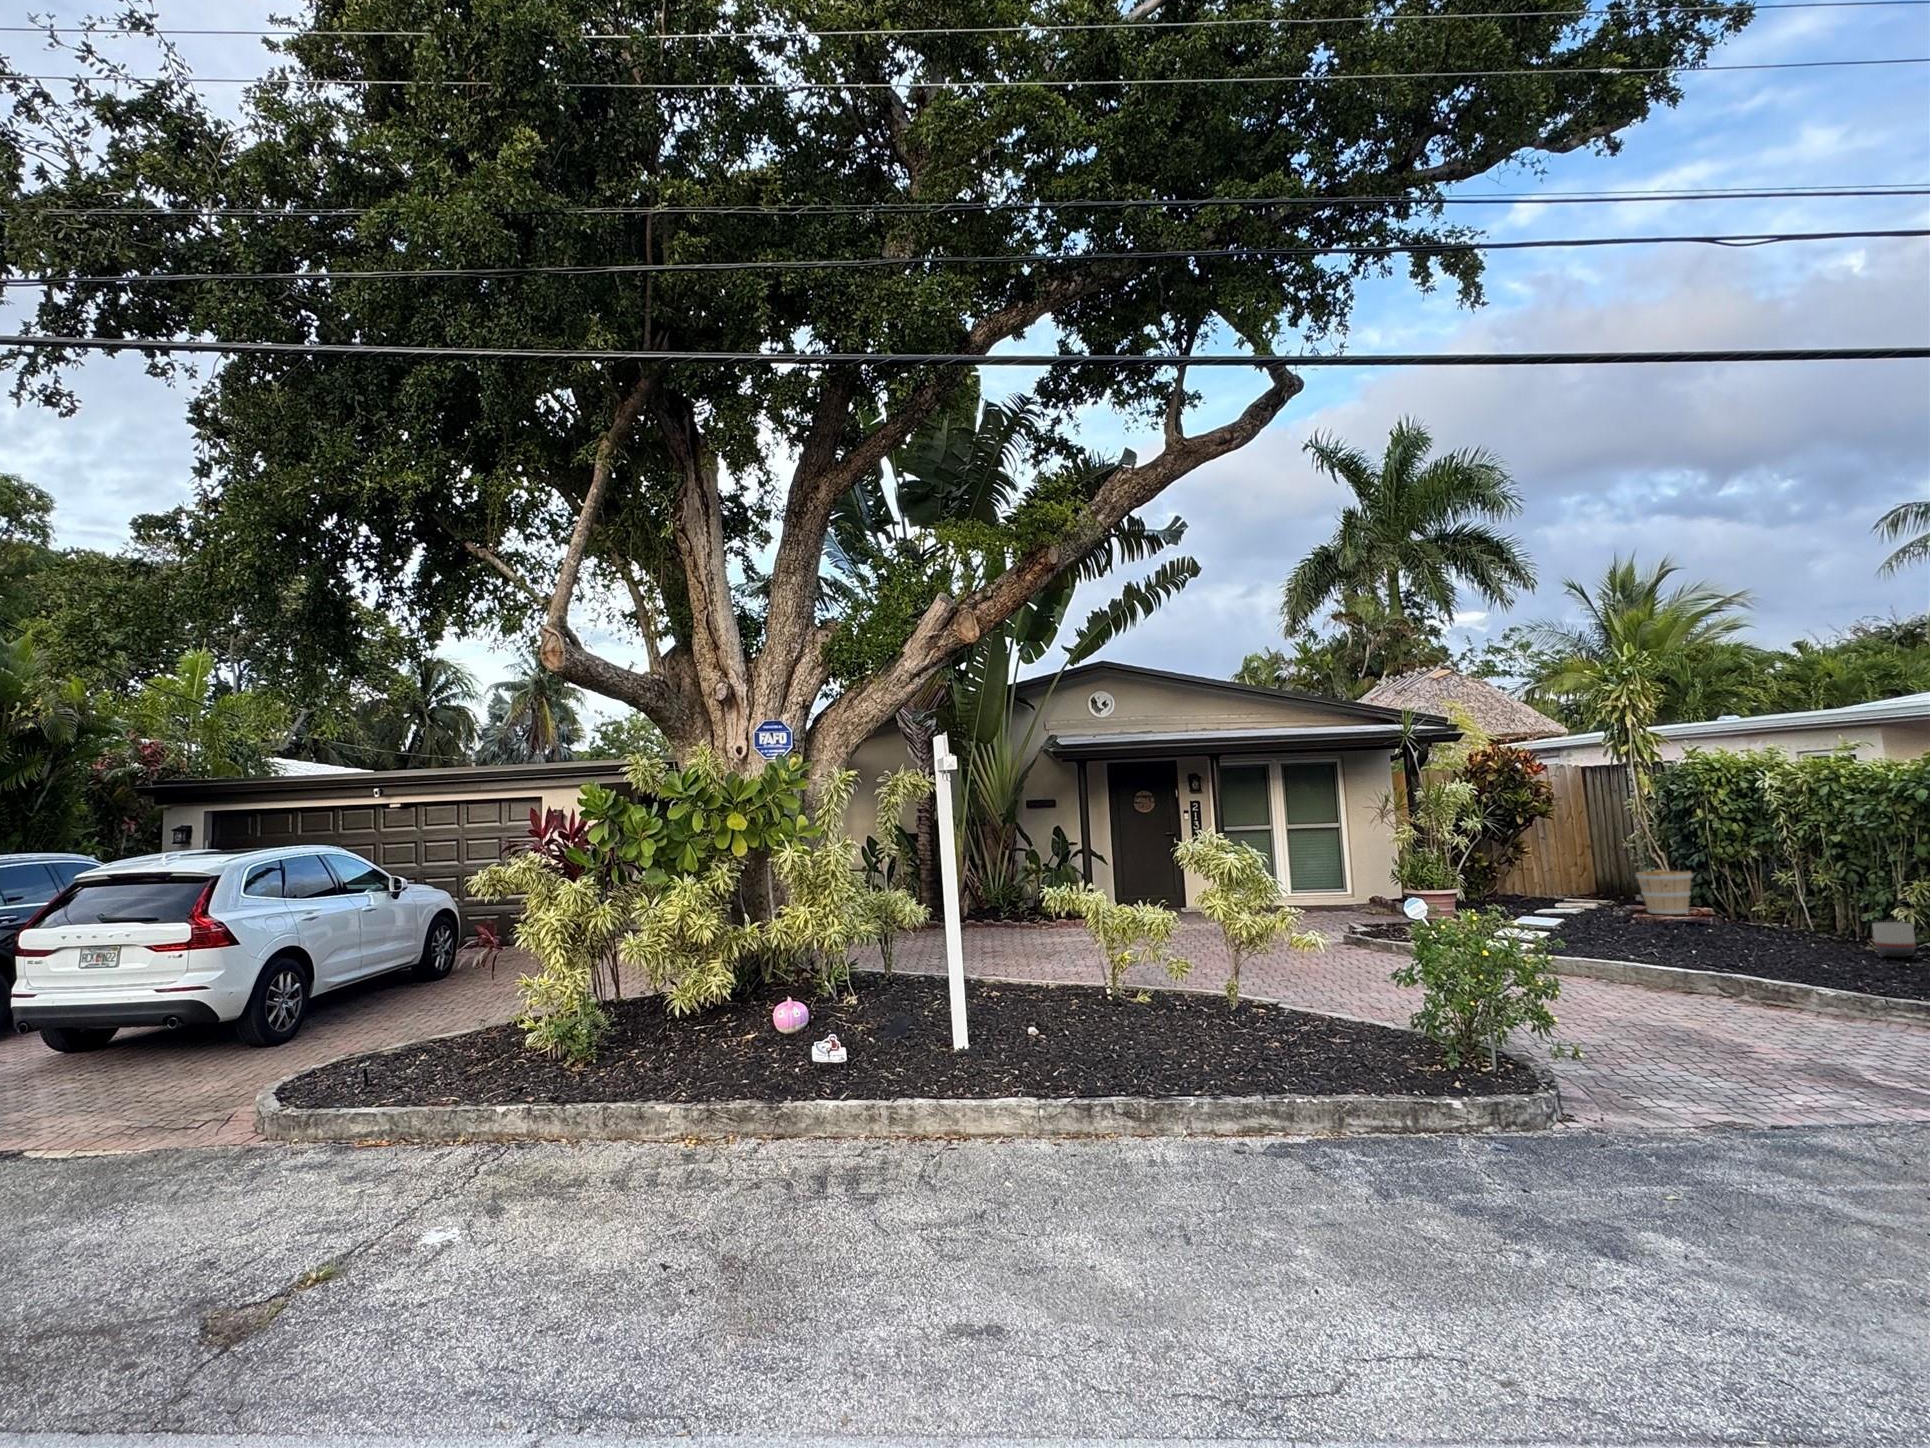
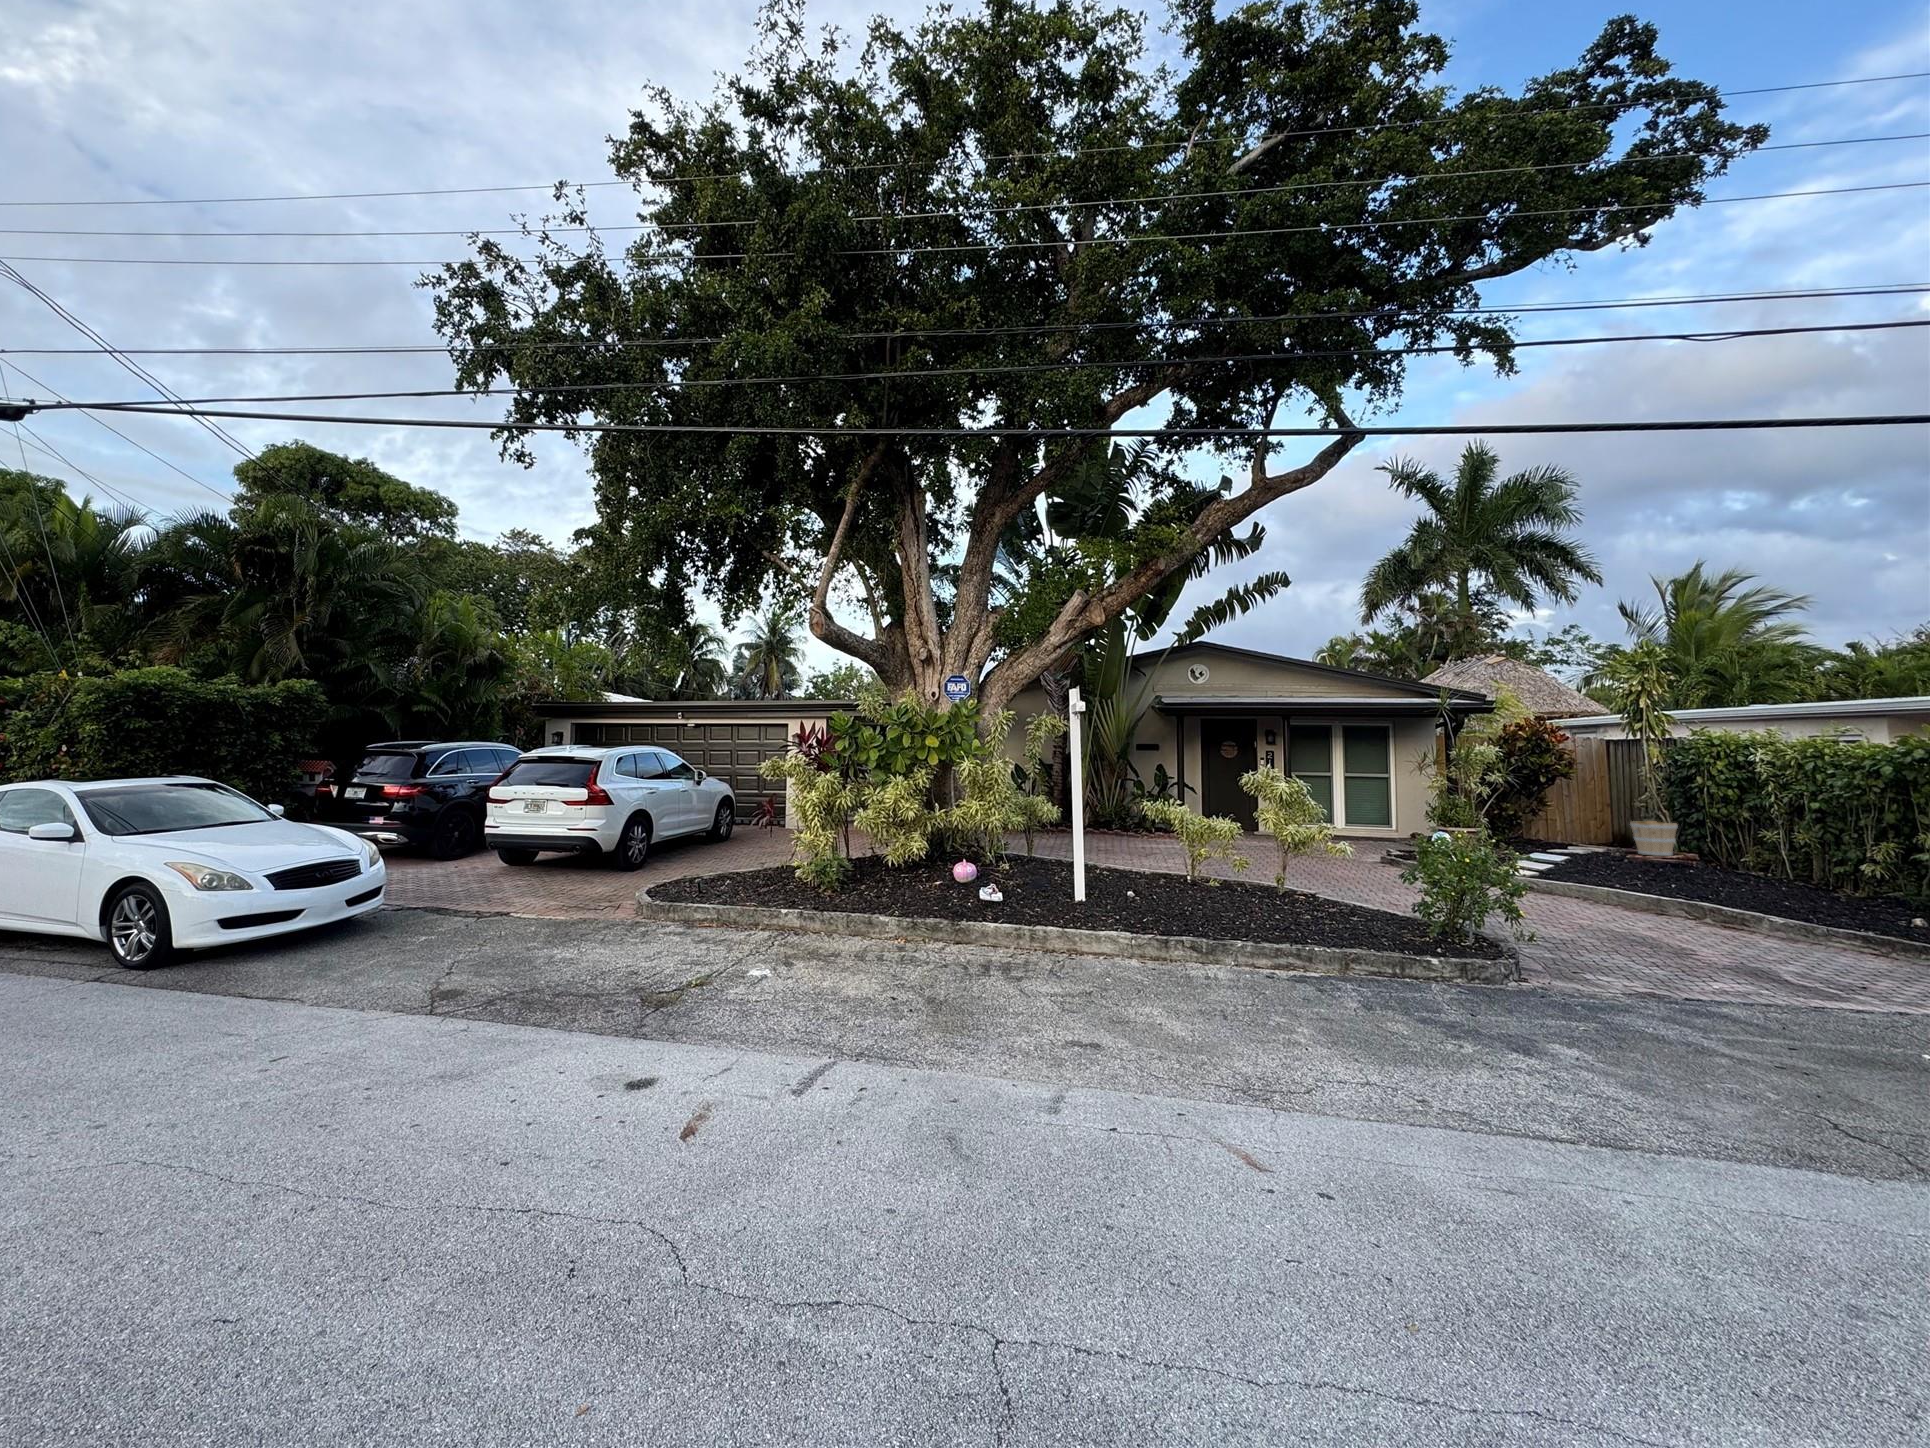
planter: present [1872,922,1916,957] -> none [1810,867,1846,894]

